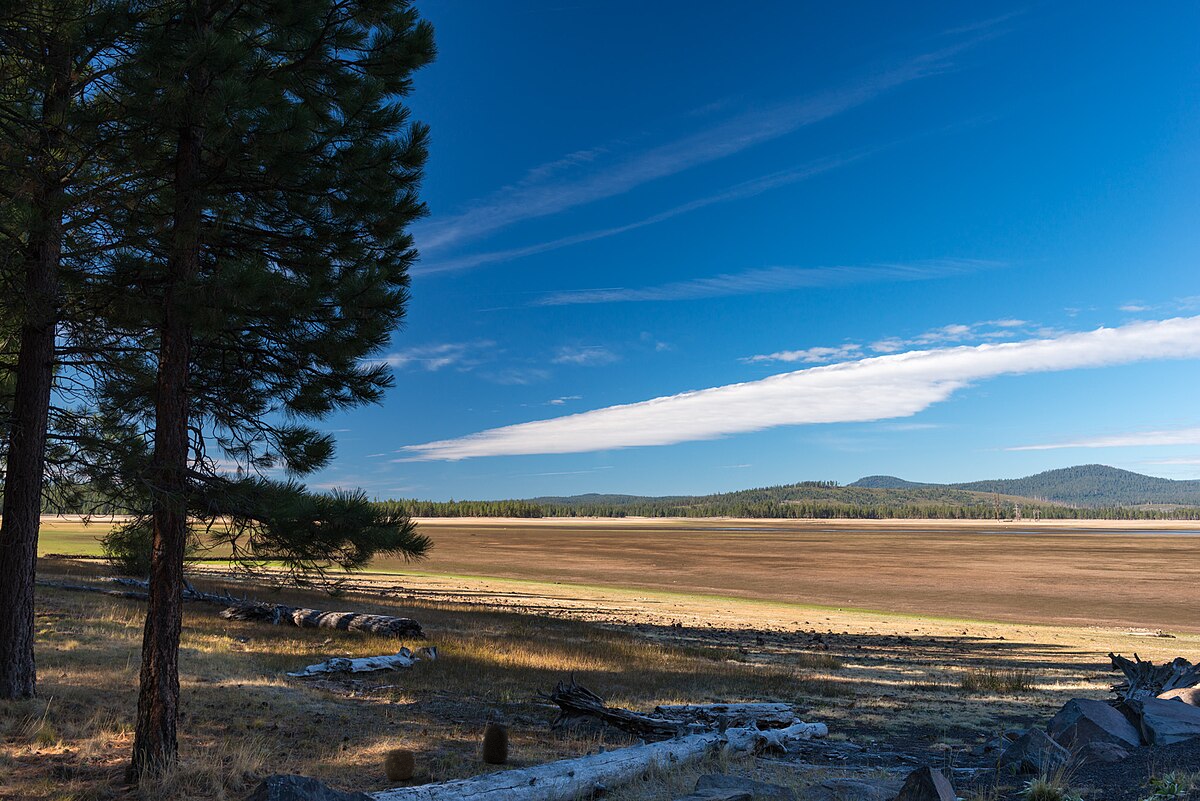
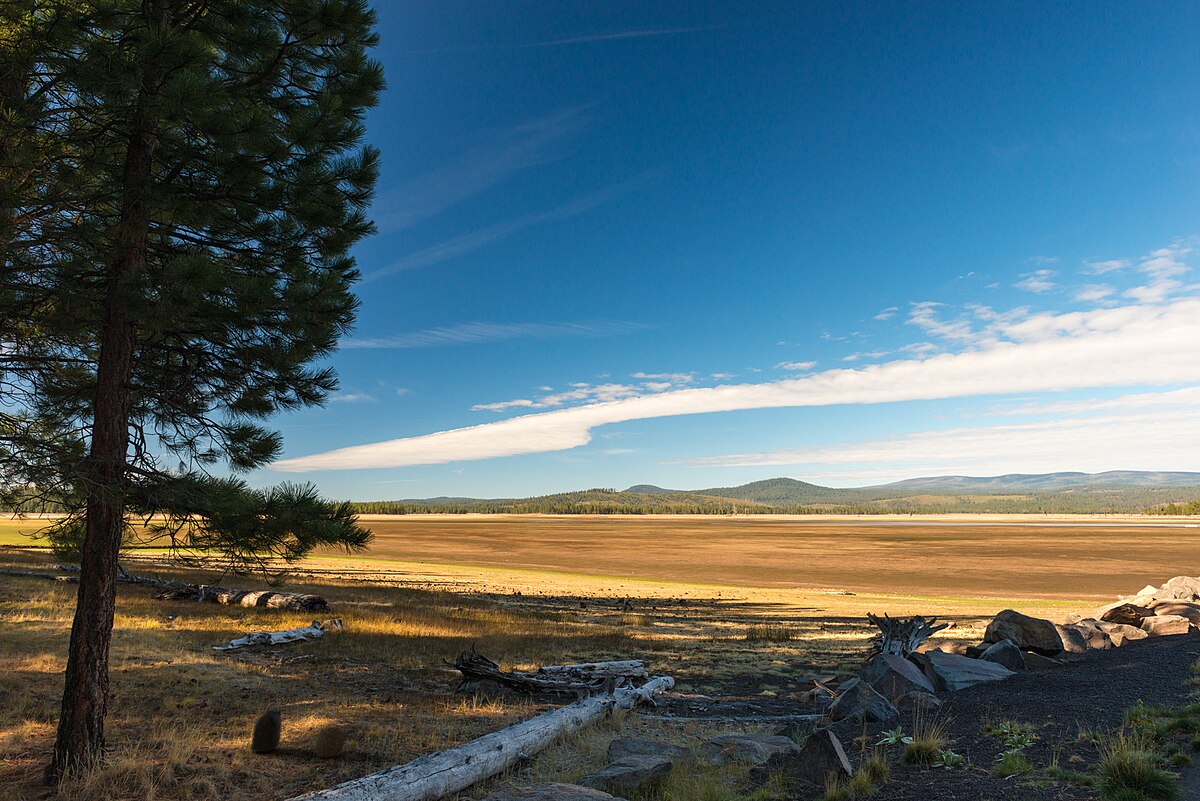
backpack: present [482,723,508,763] -> present [251,710,282,752]

